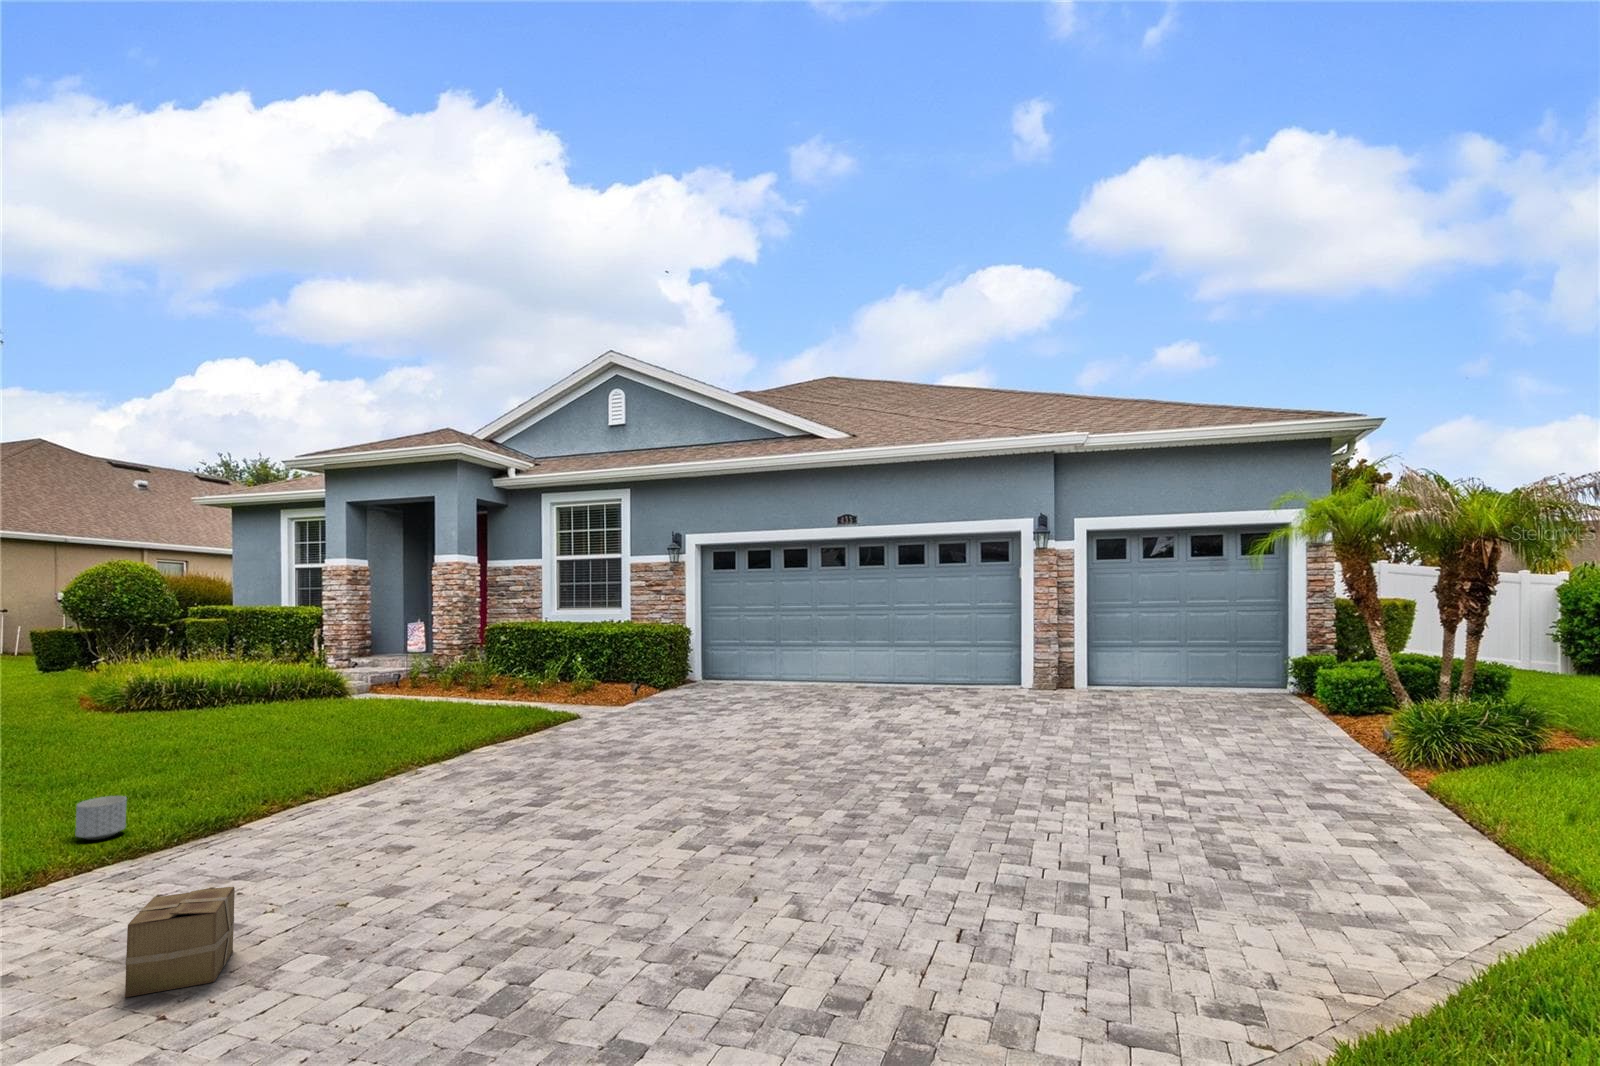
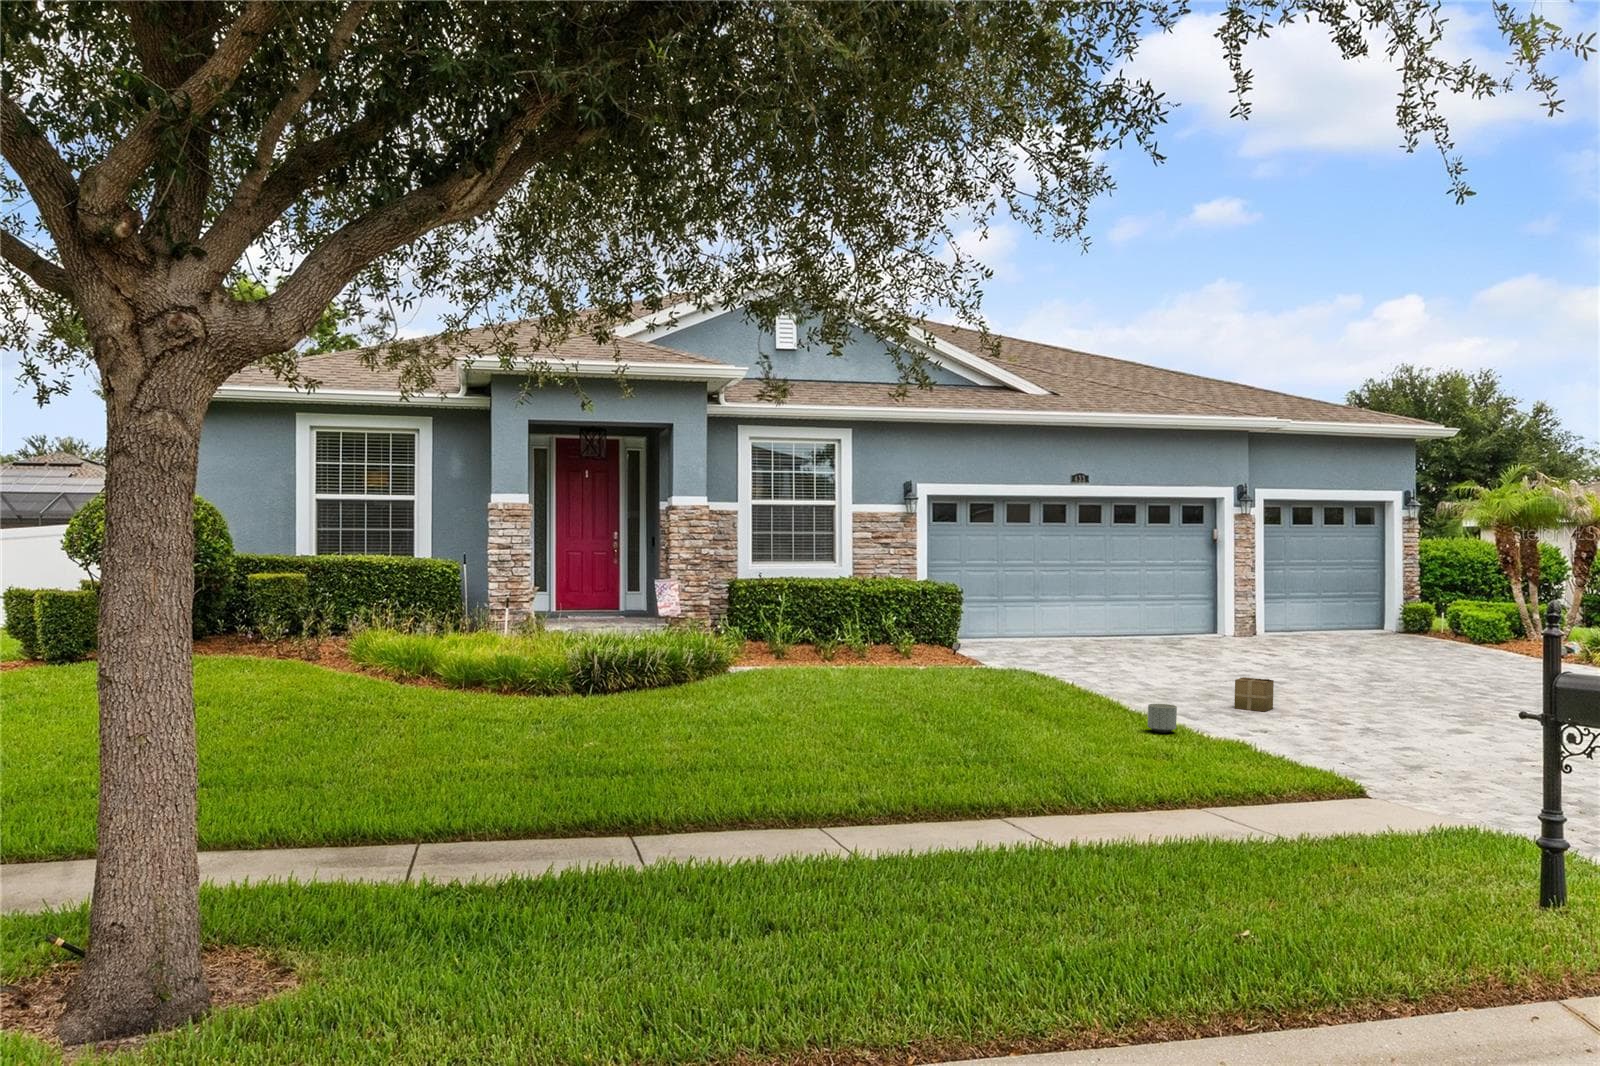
cardboard box: present [125,887,235,997] -> present [1234,677,1274,712]

